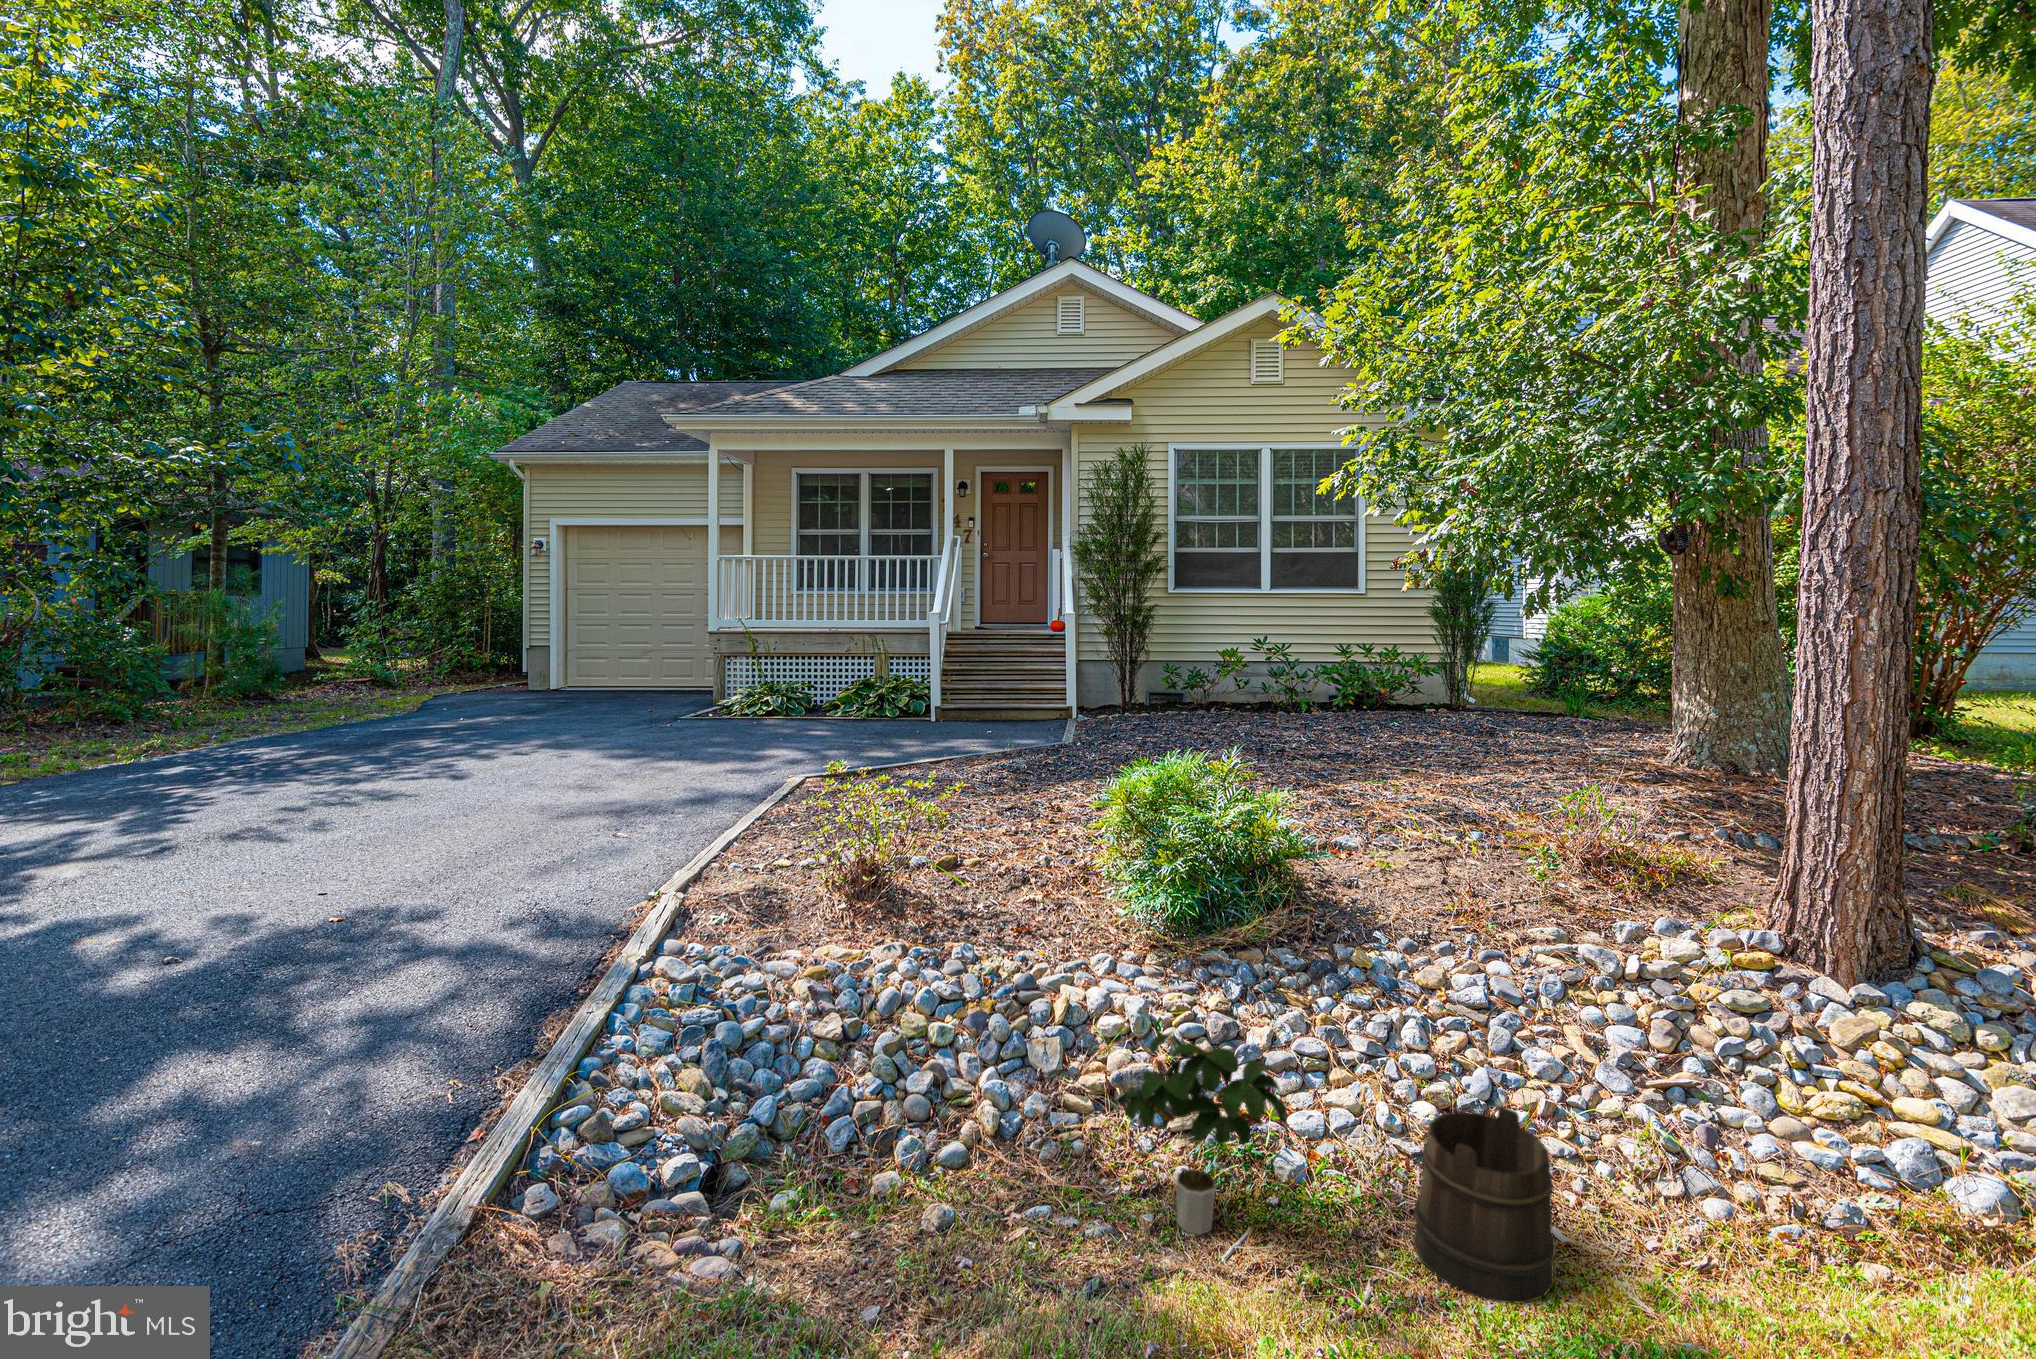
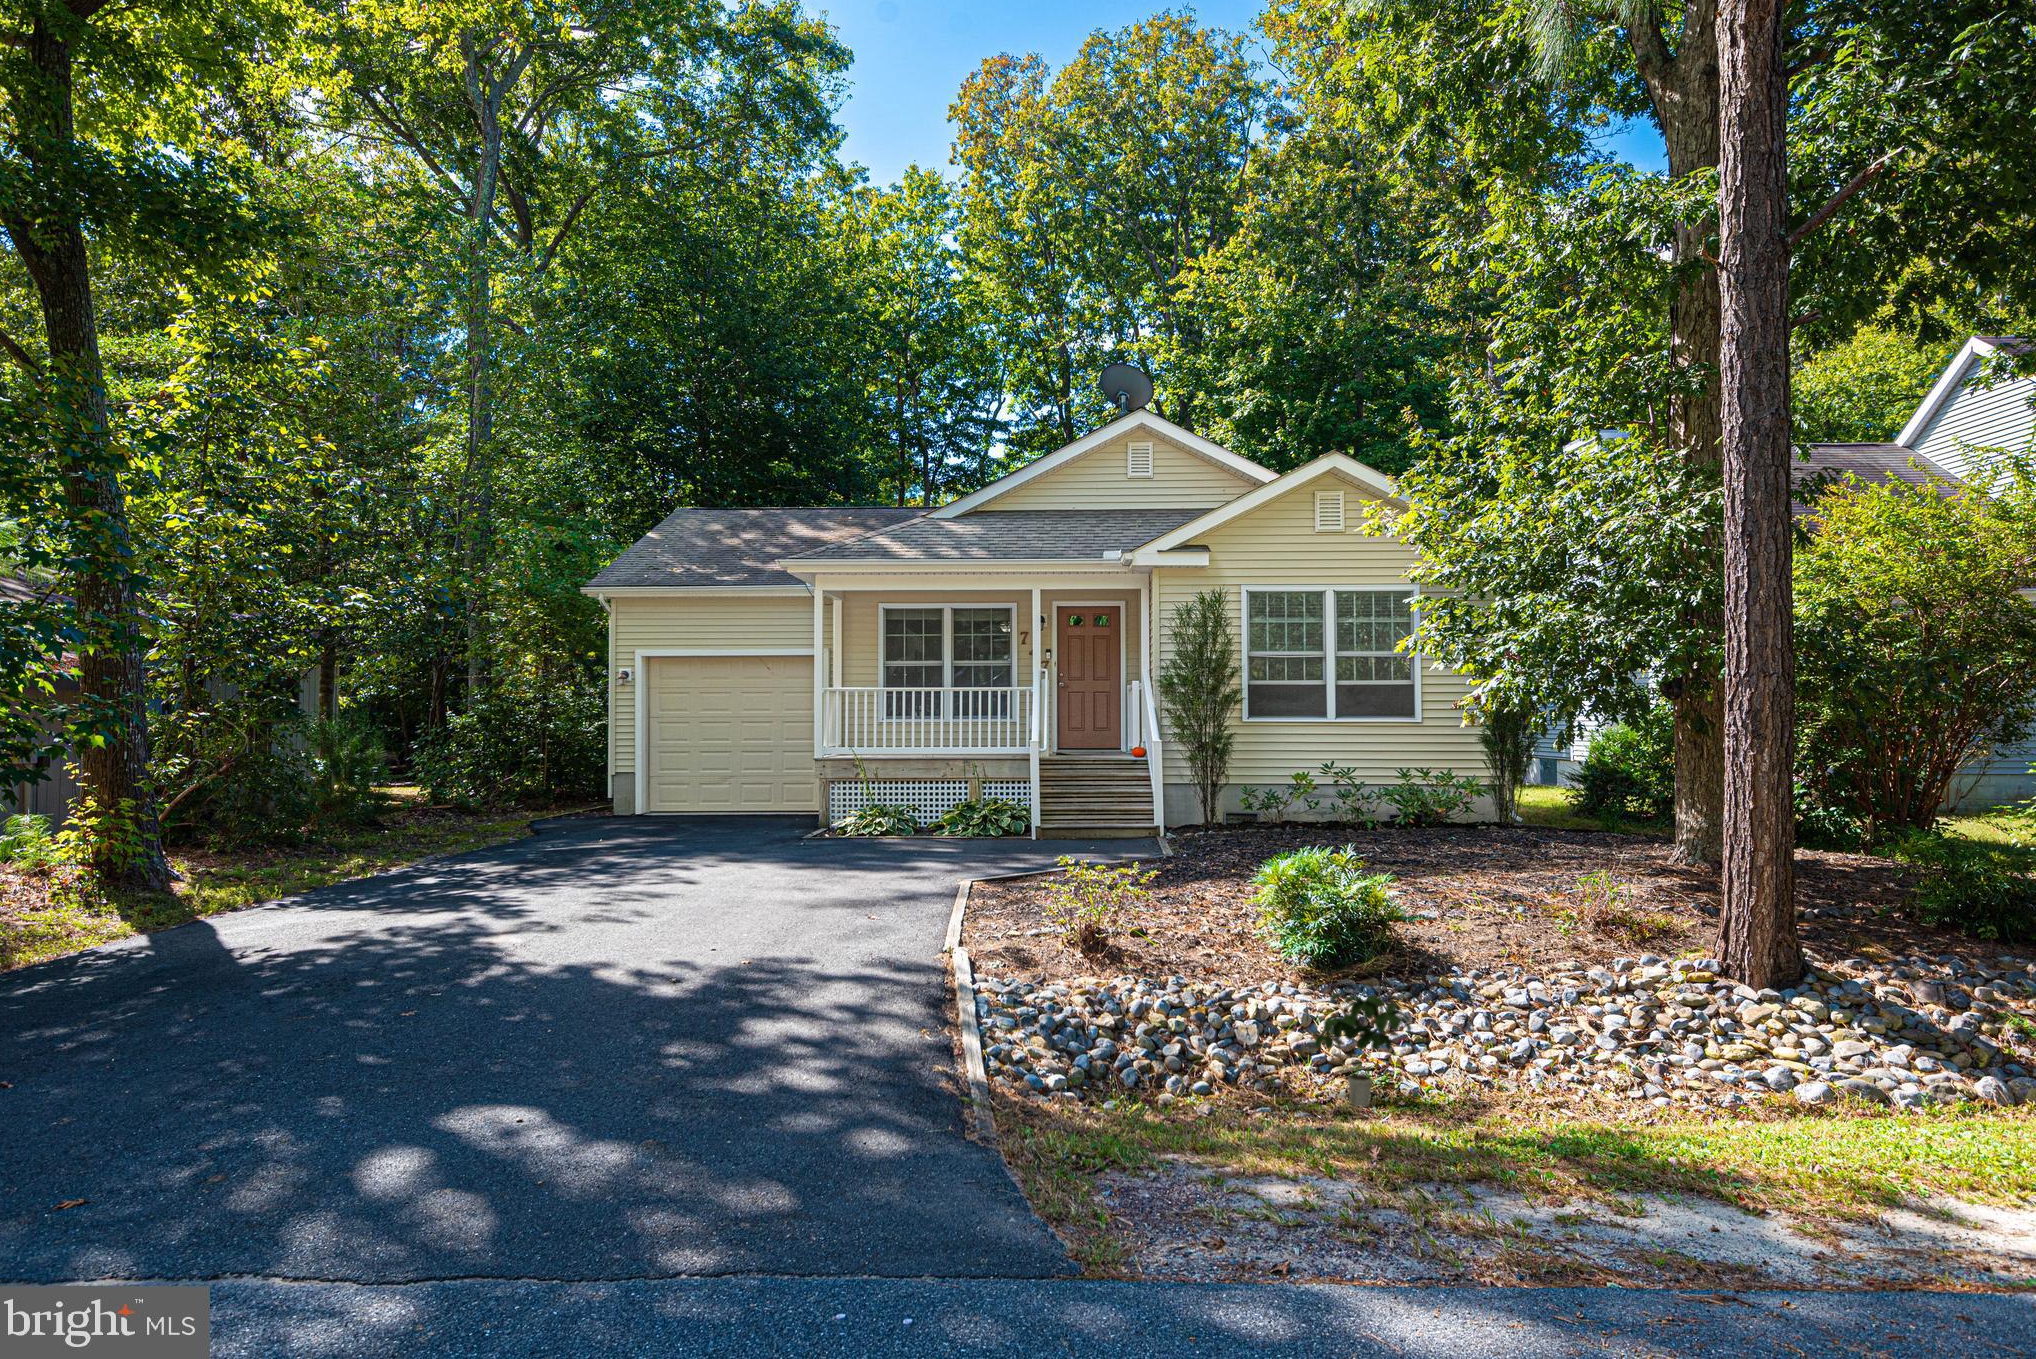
bucket: present [1413,1107,1555,1303] -> none [1485,1029,1562,1125]

